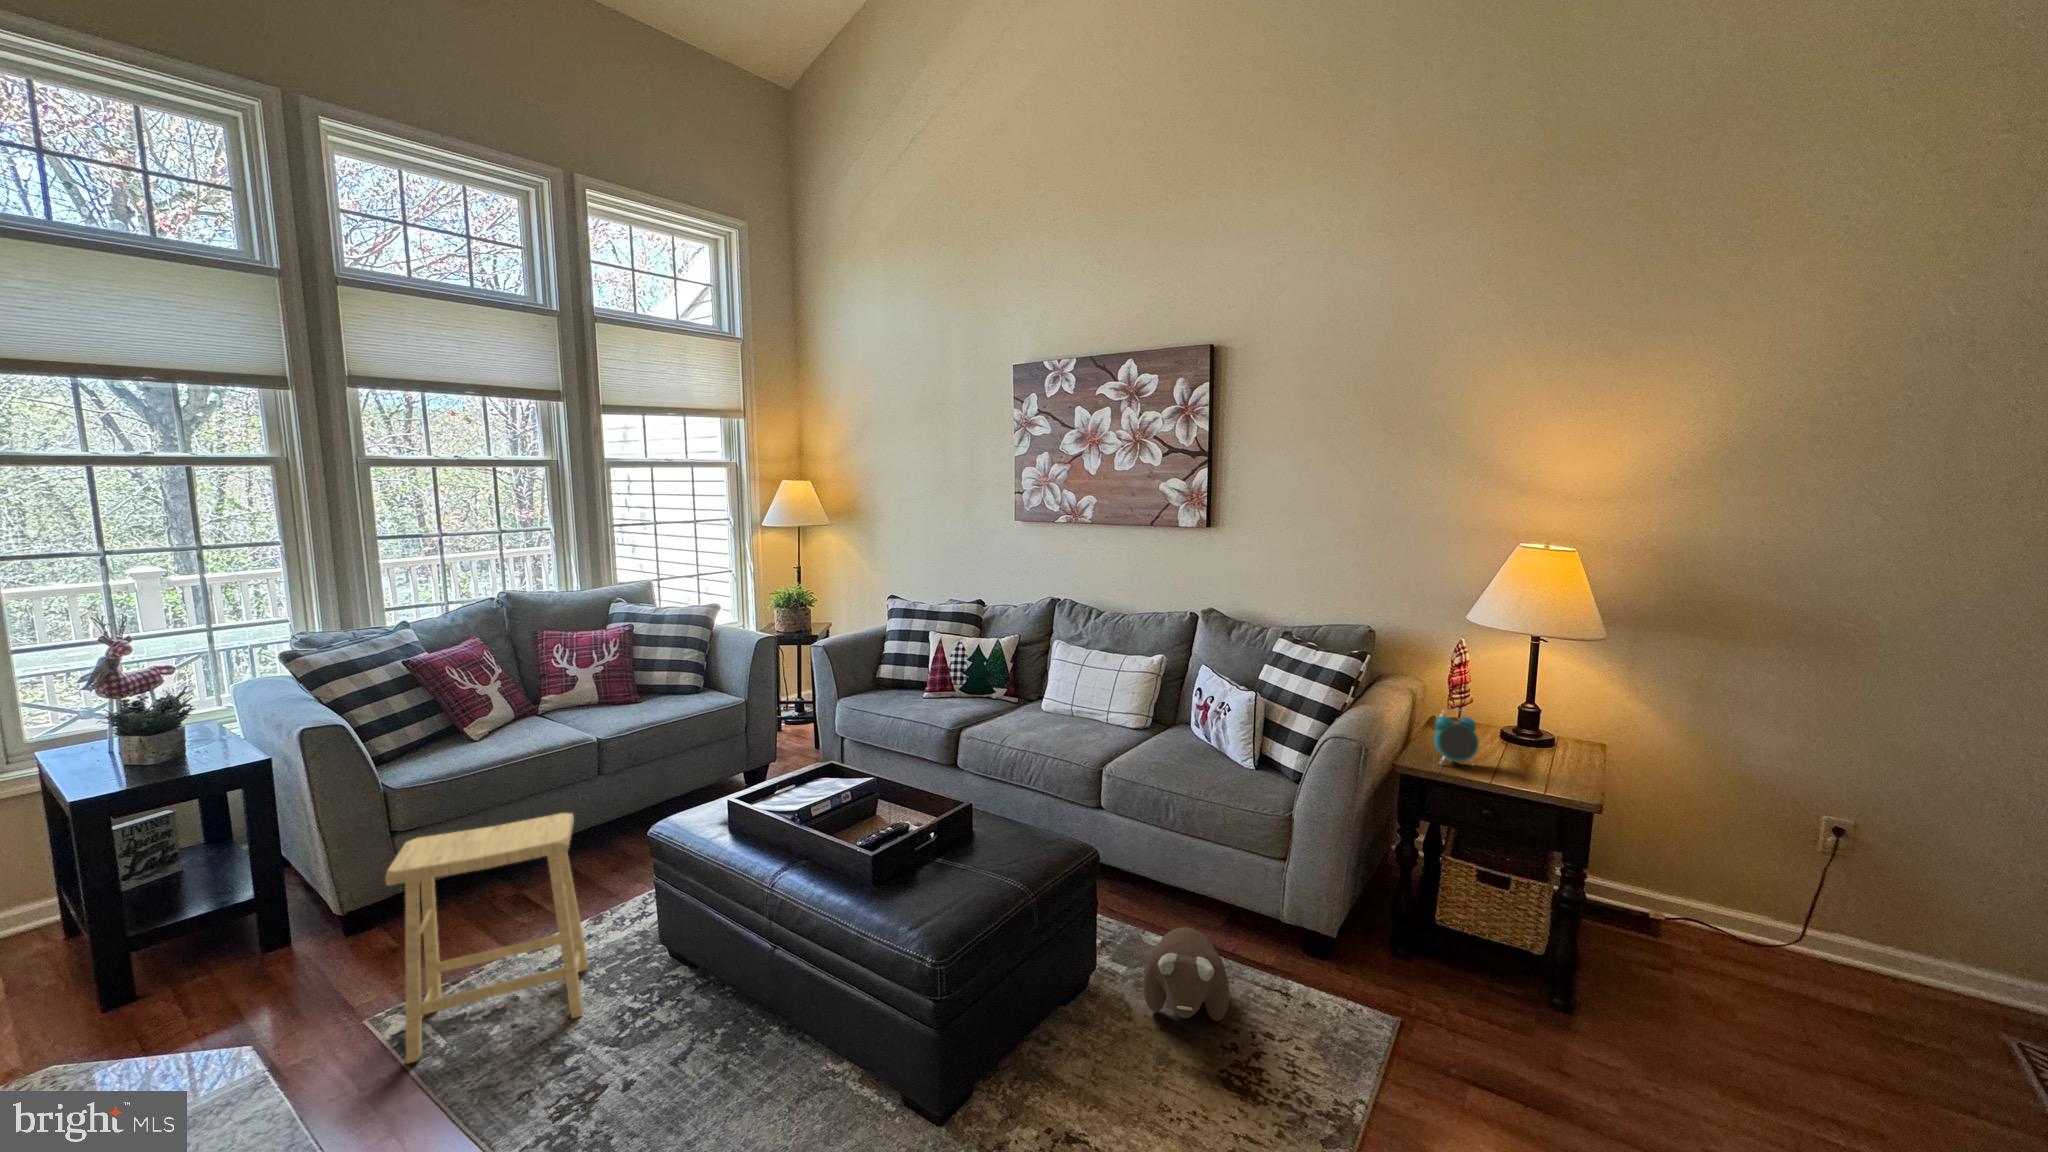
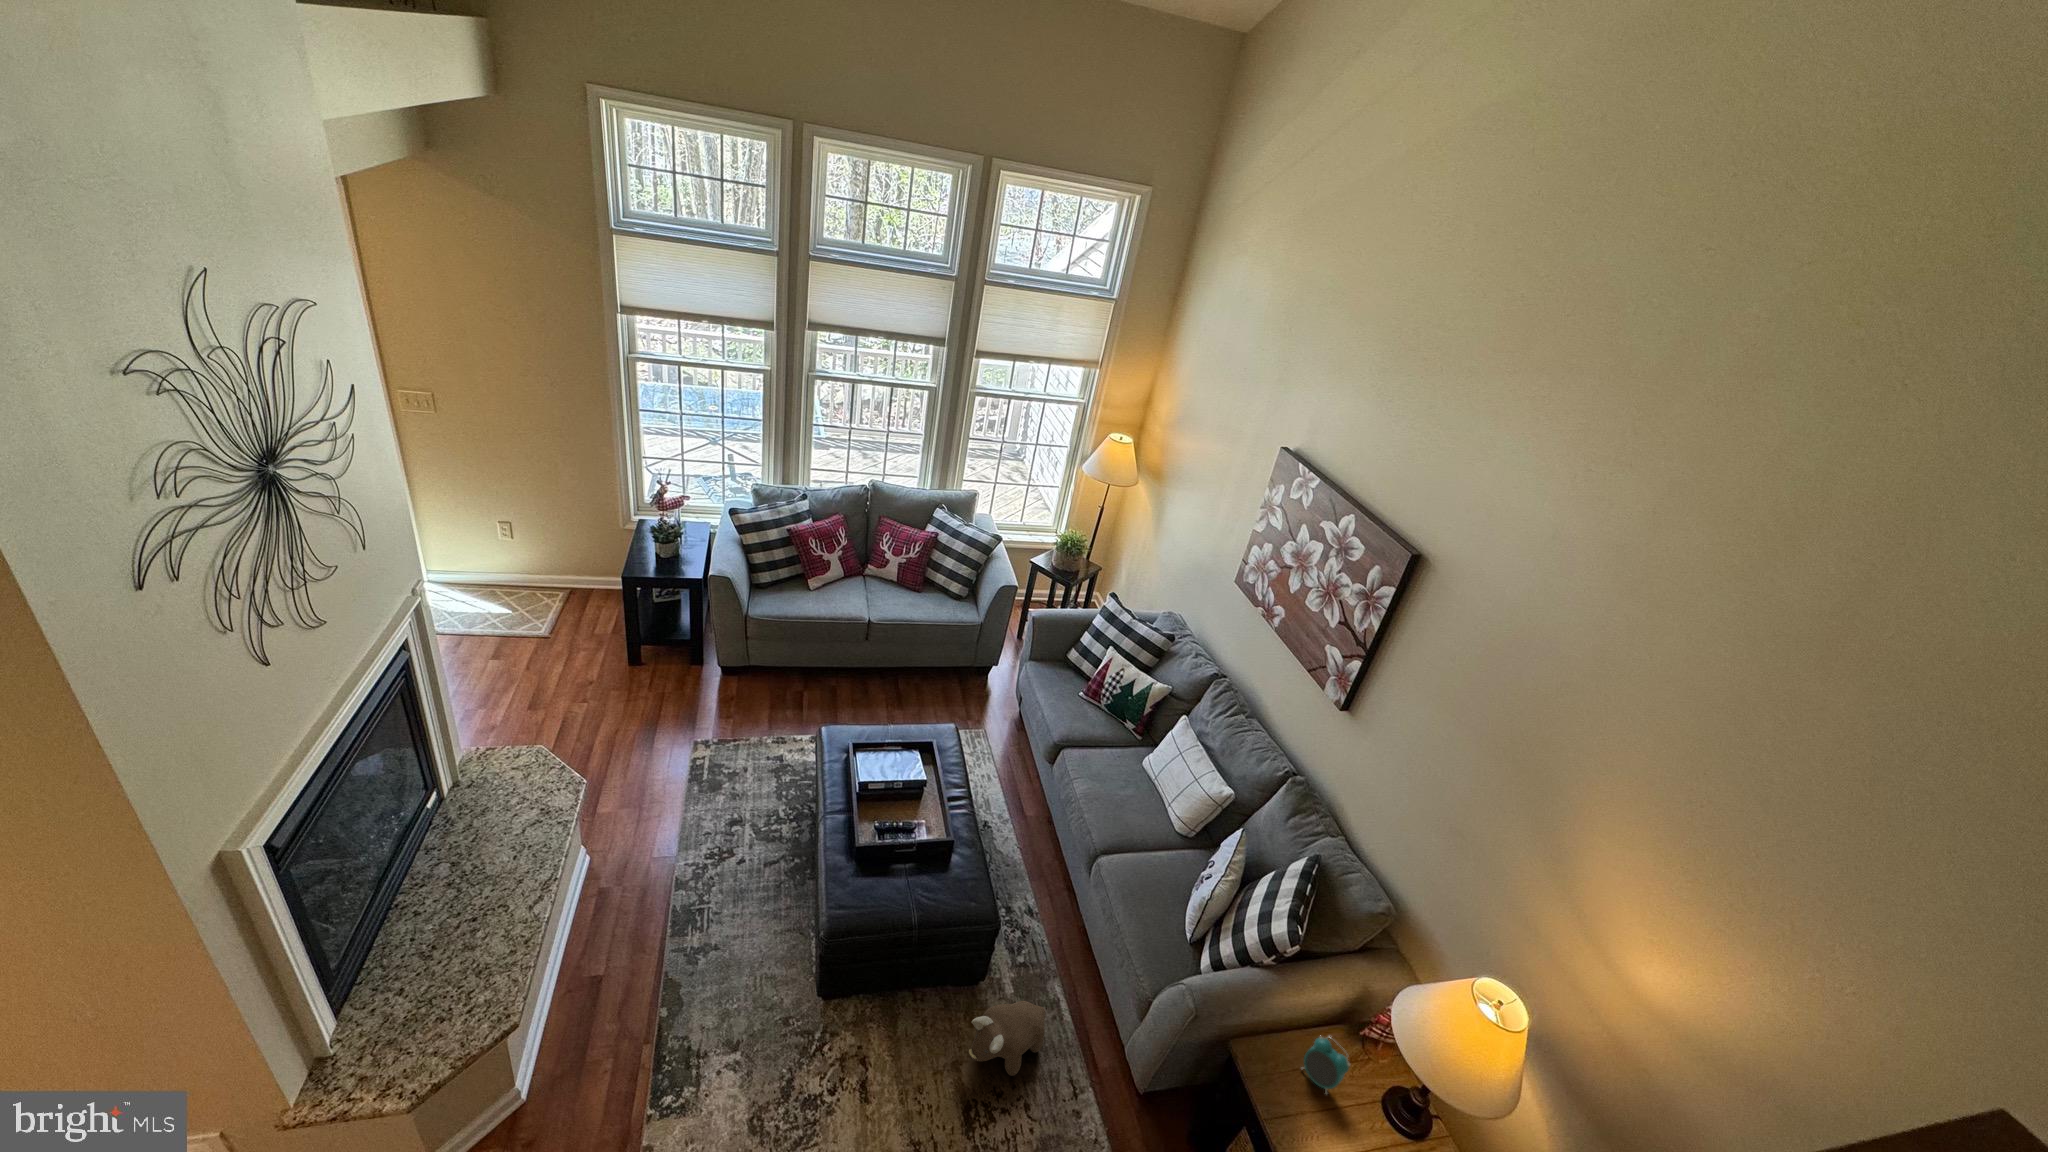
footstool: present [385,813,588,1063] -> none [692,674,789,801]

